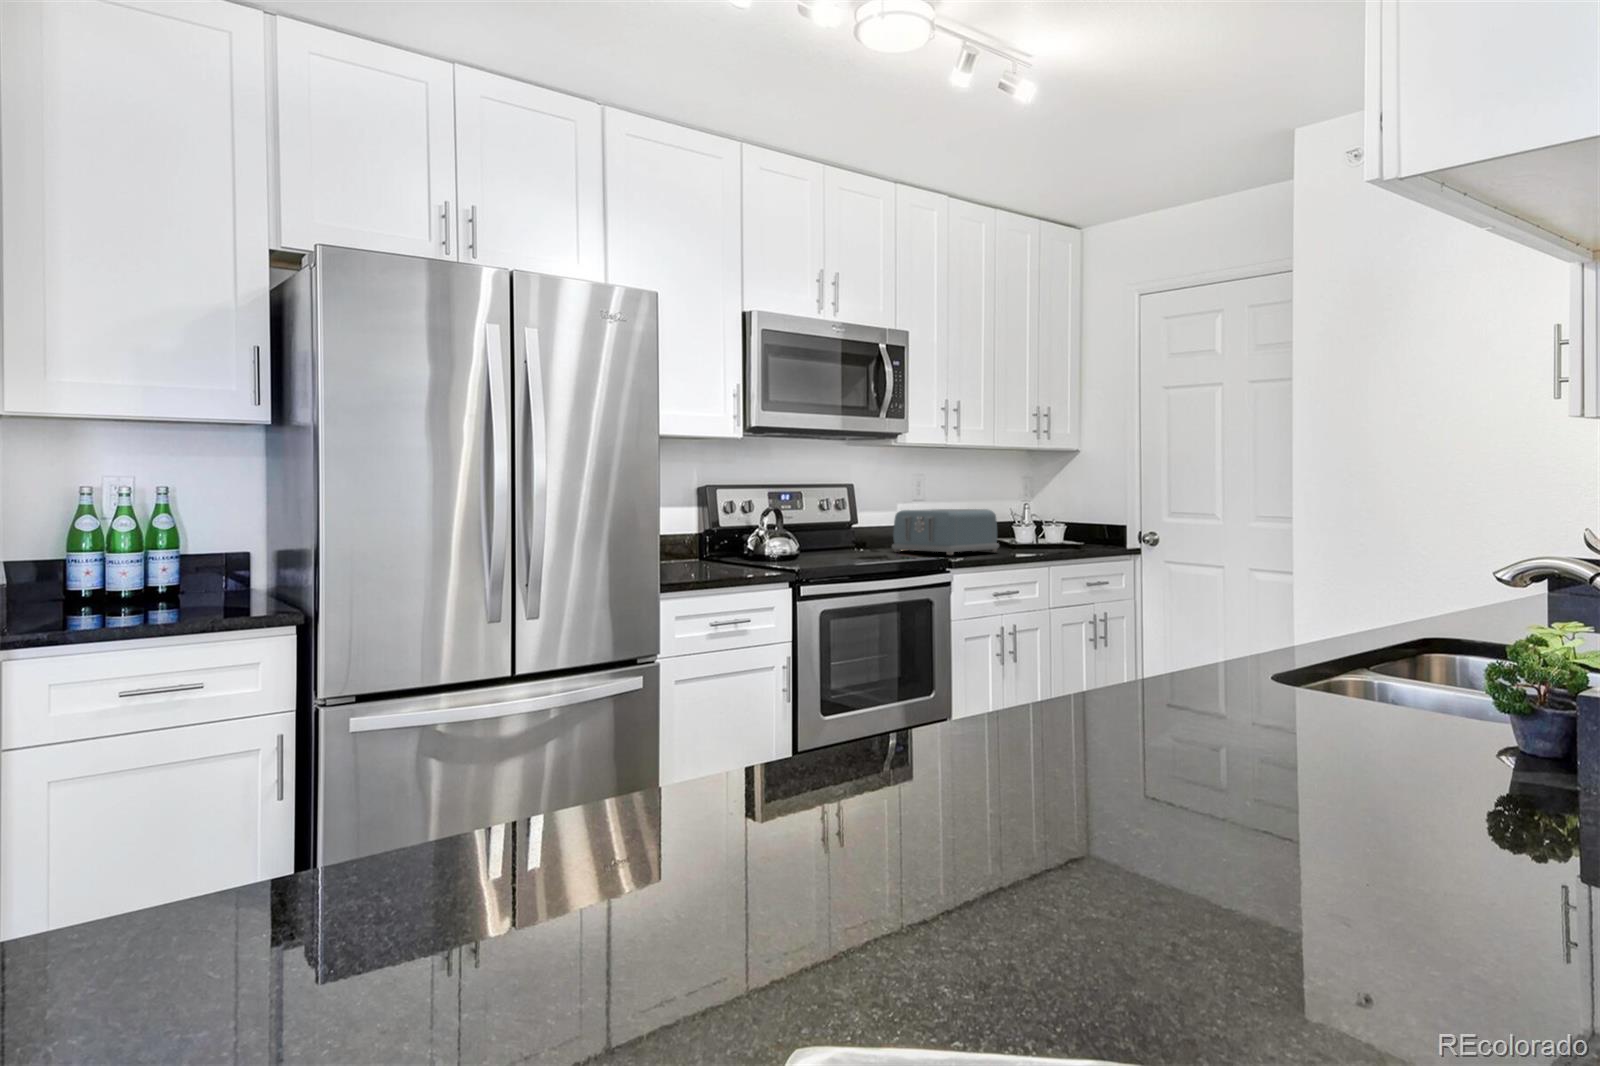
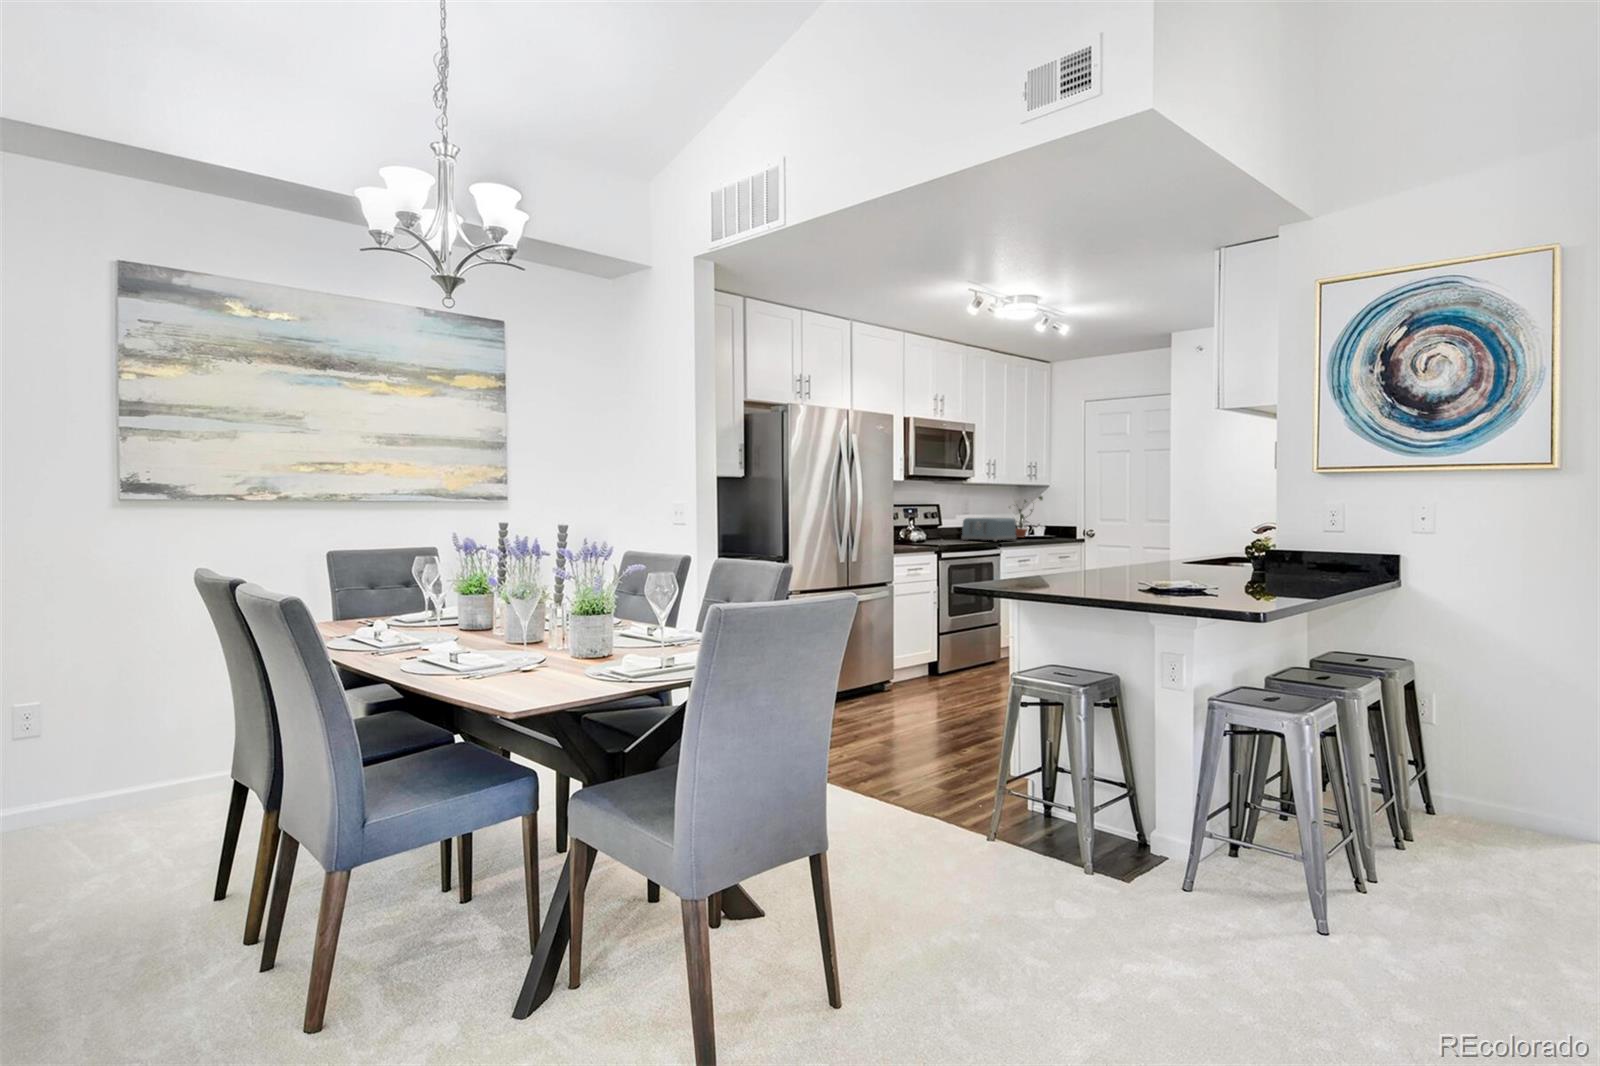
potted plant: none [998,468,1064,544] -> present [1016,496,1043,537]

